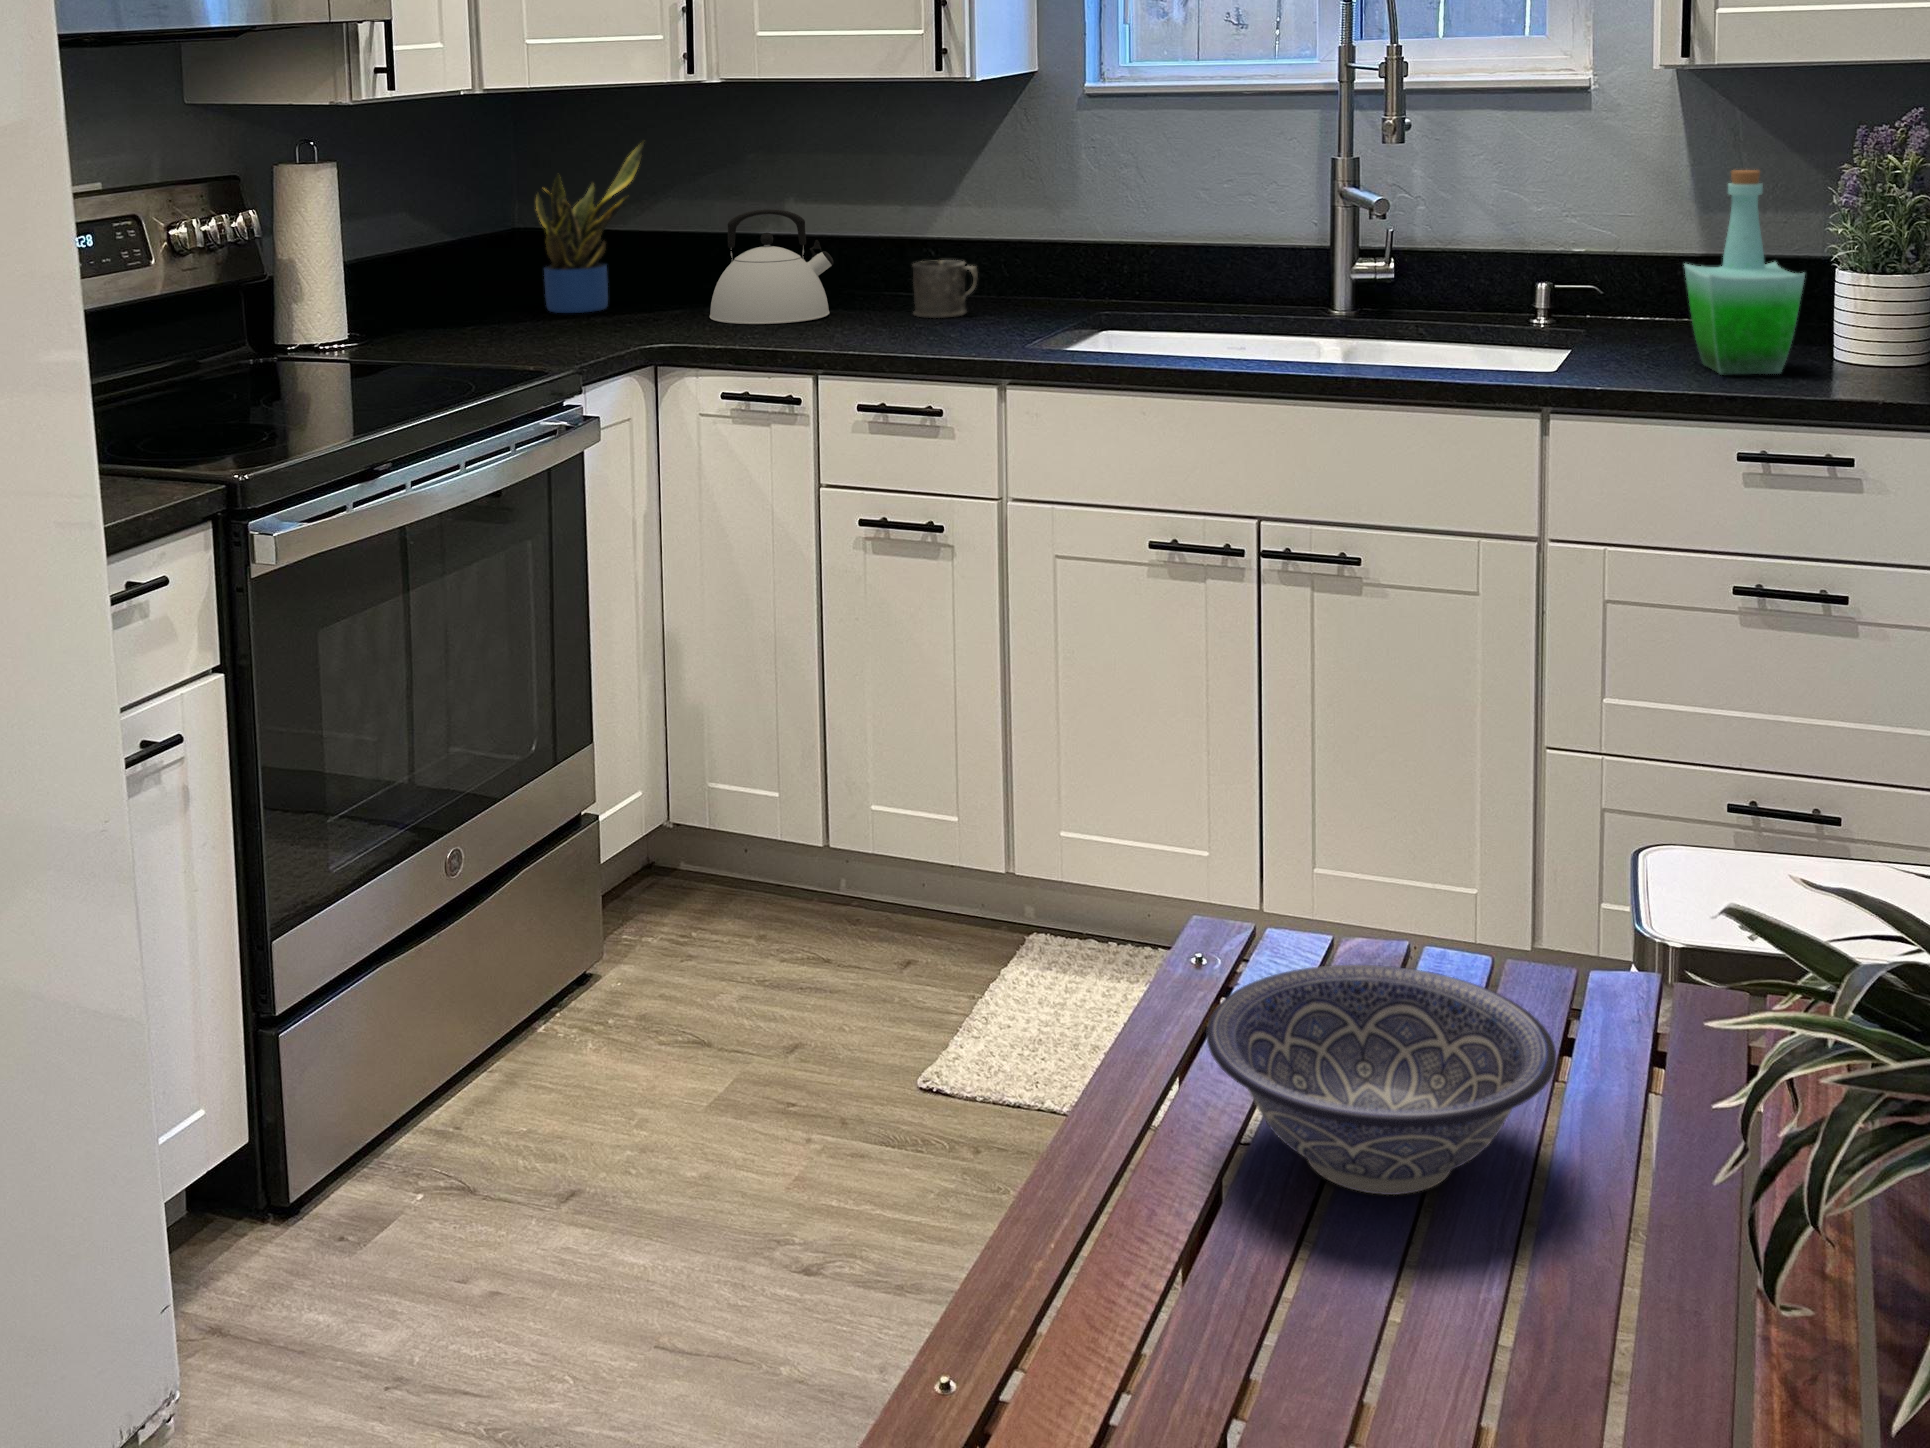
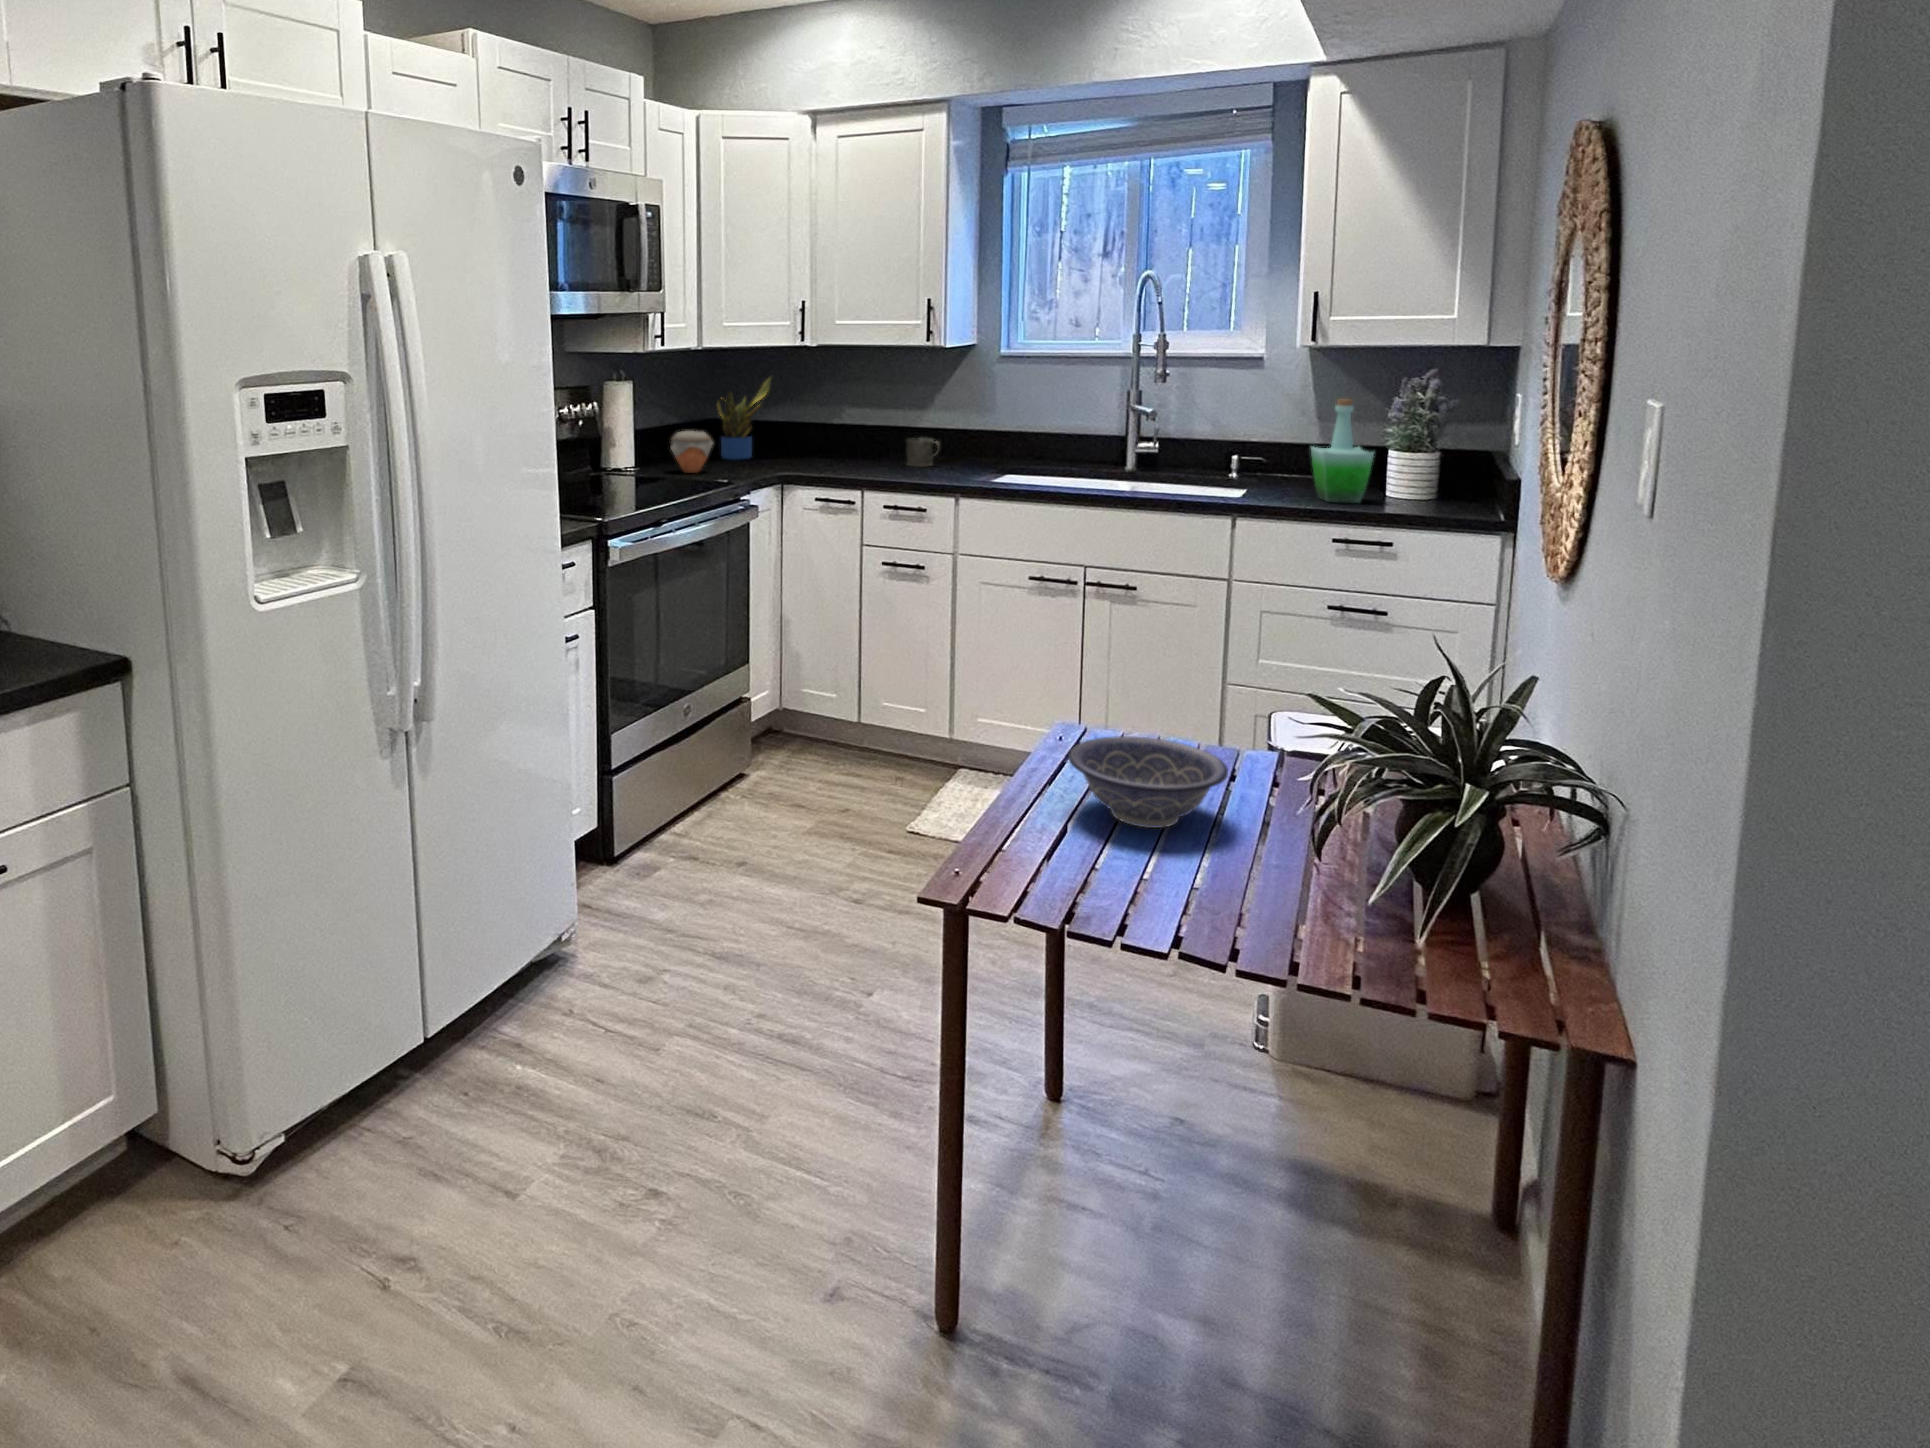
kettle: present [710,209,833,324] -> none [804,410,866,467]
jar: none [423,261,516,349] -> present [670,431,713,473]

